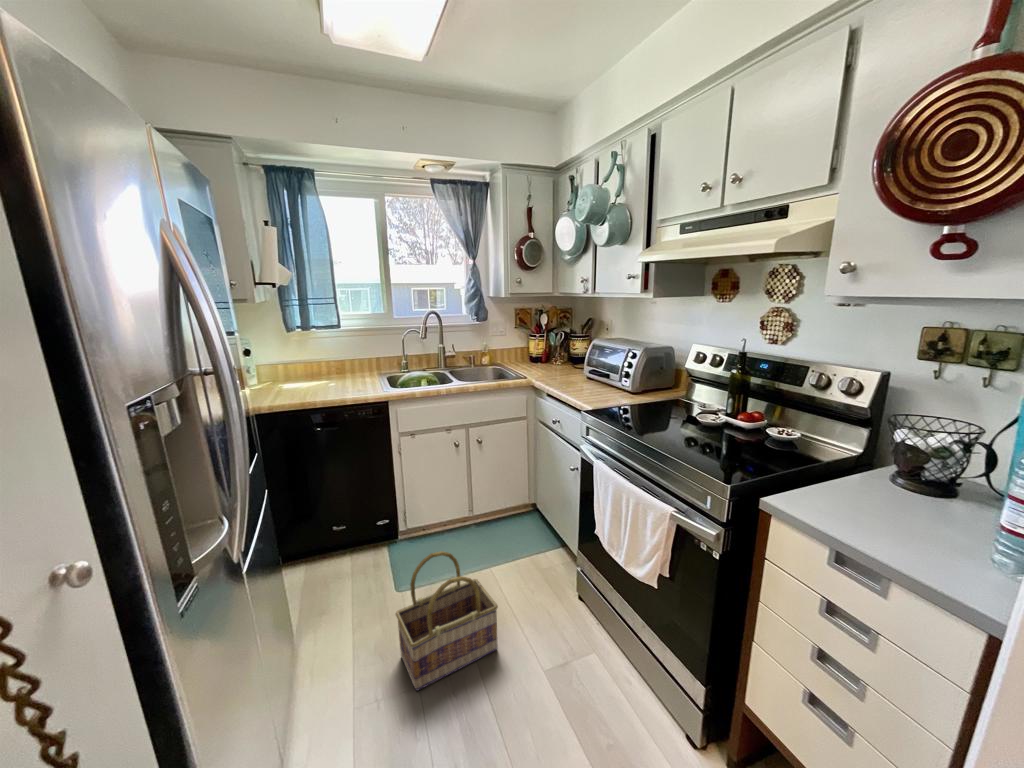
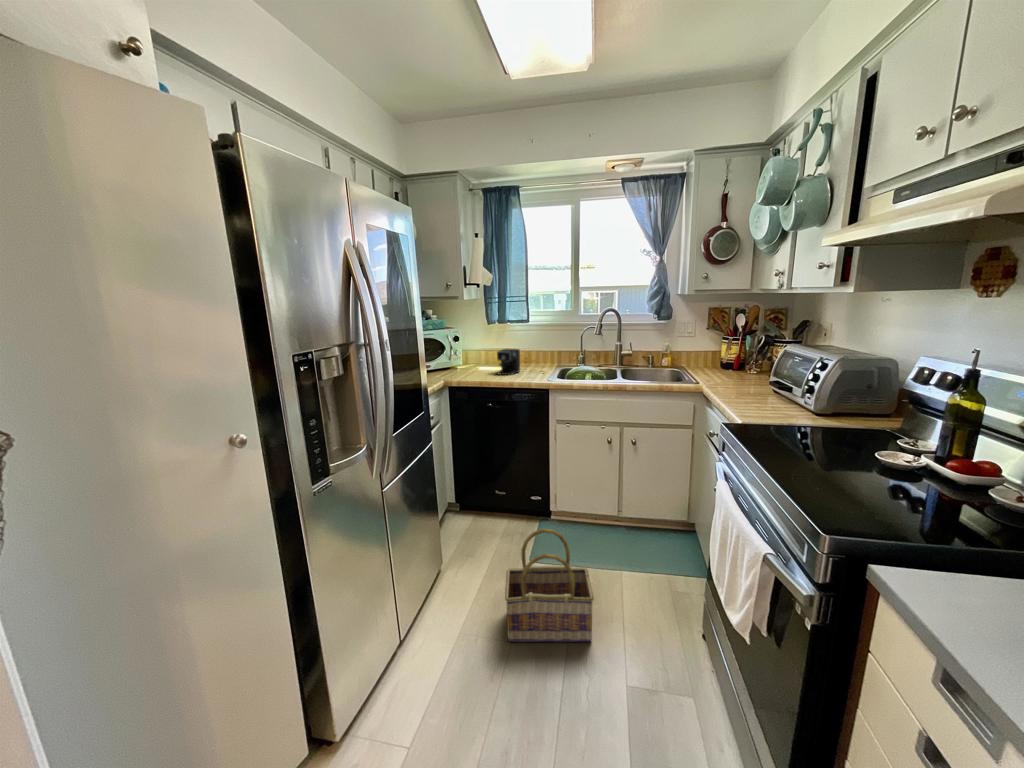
coffee maker: none [311,359,370,391] -> present [497,349,520,375]

